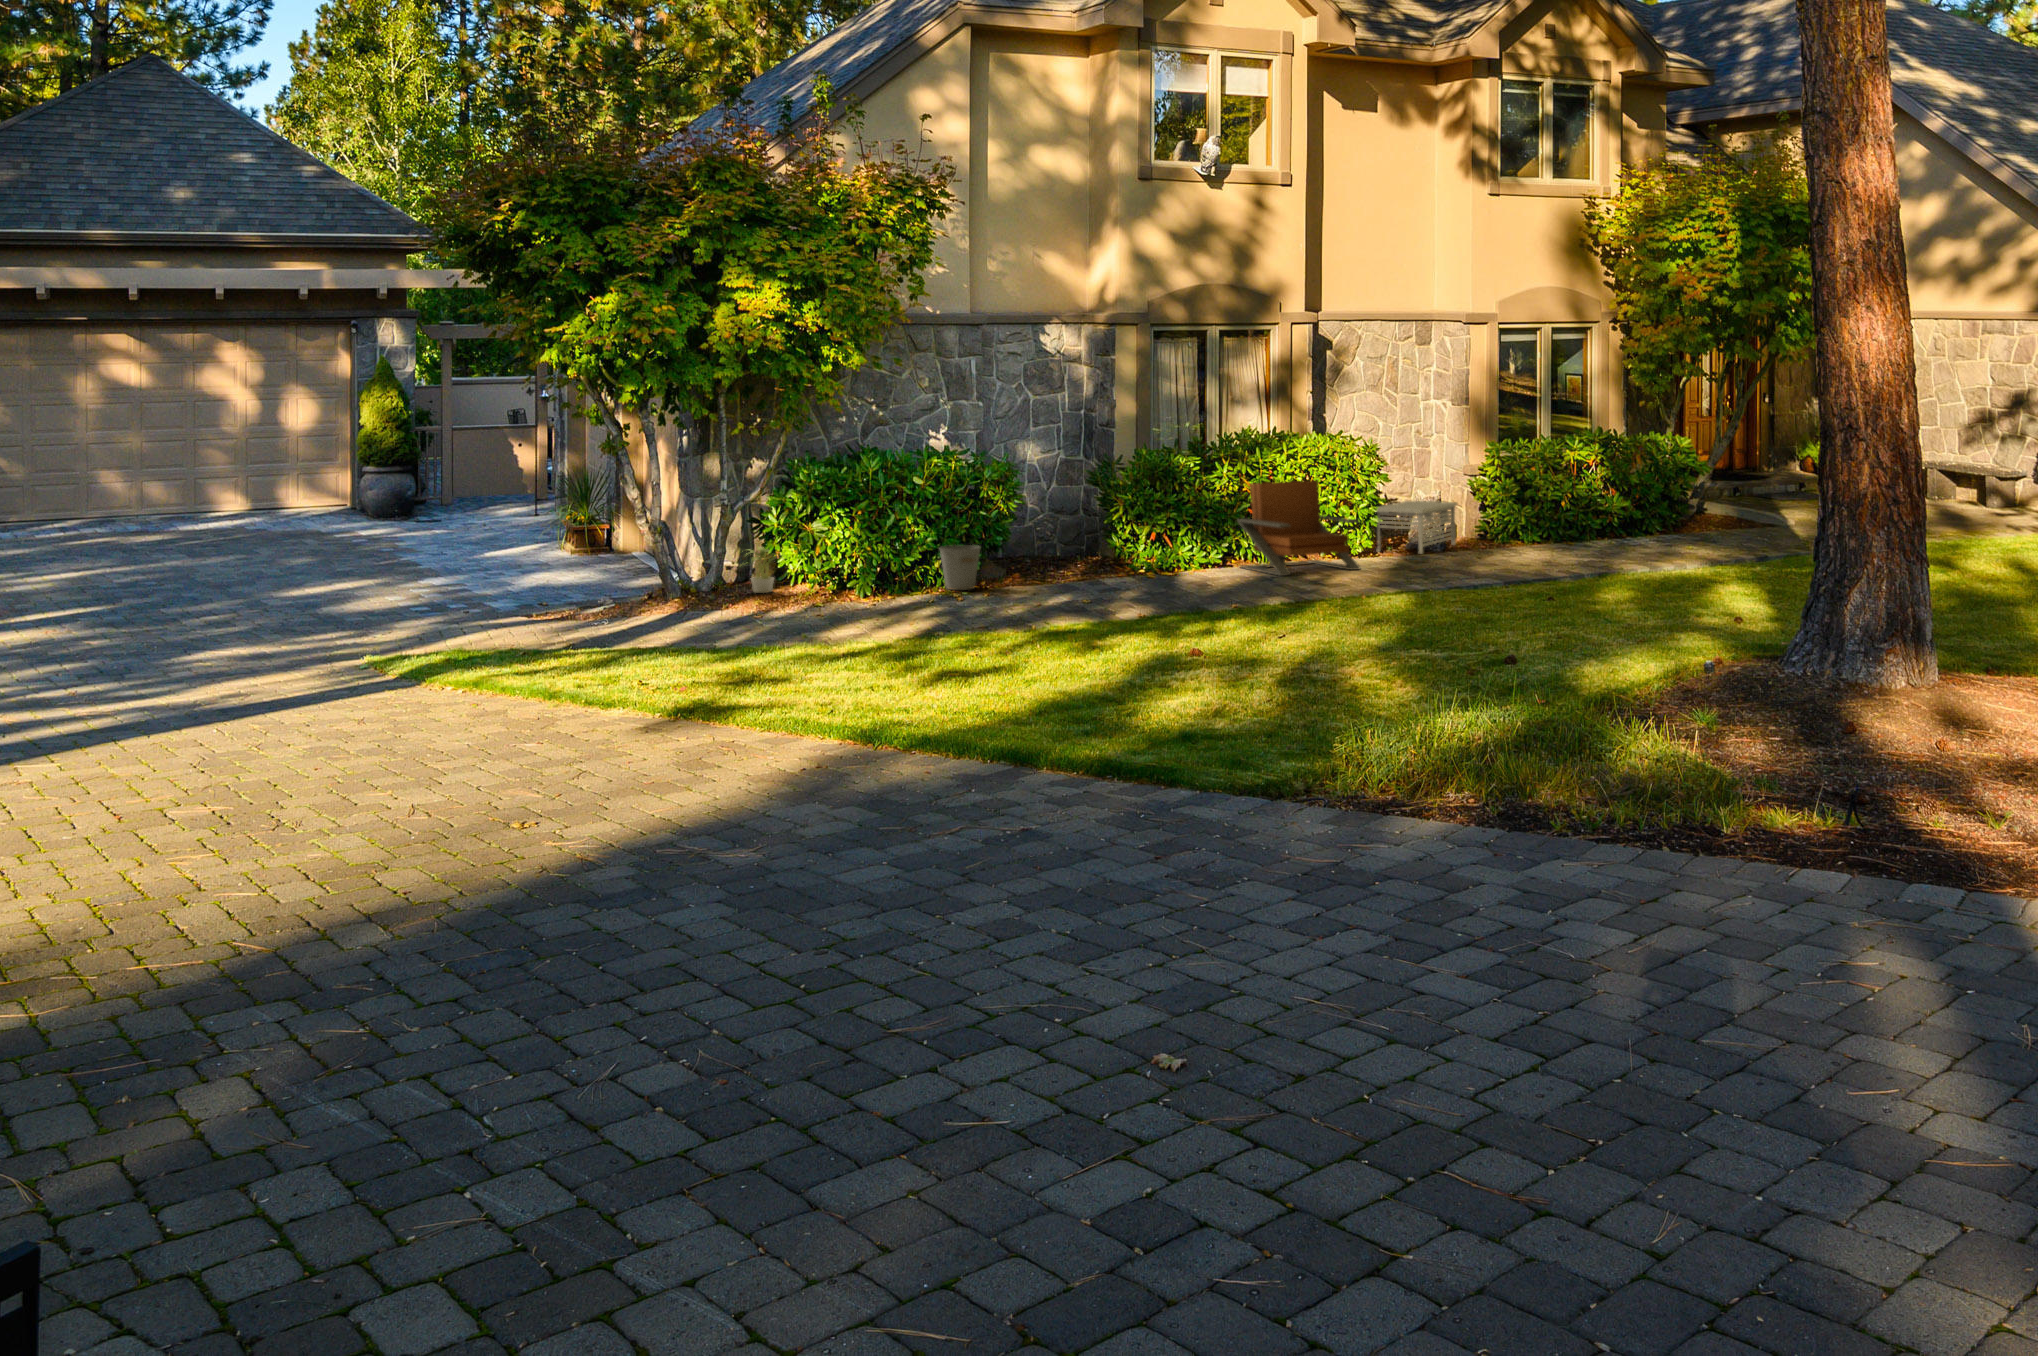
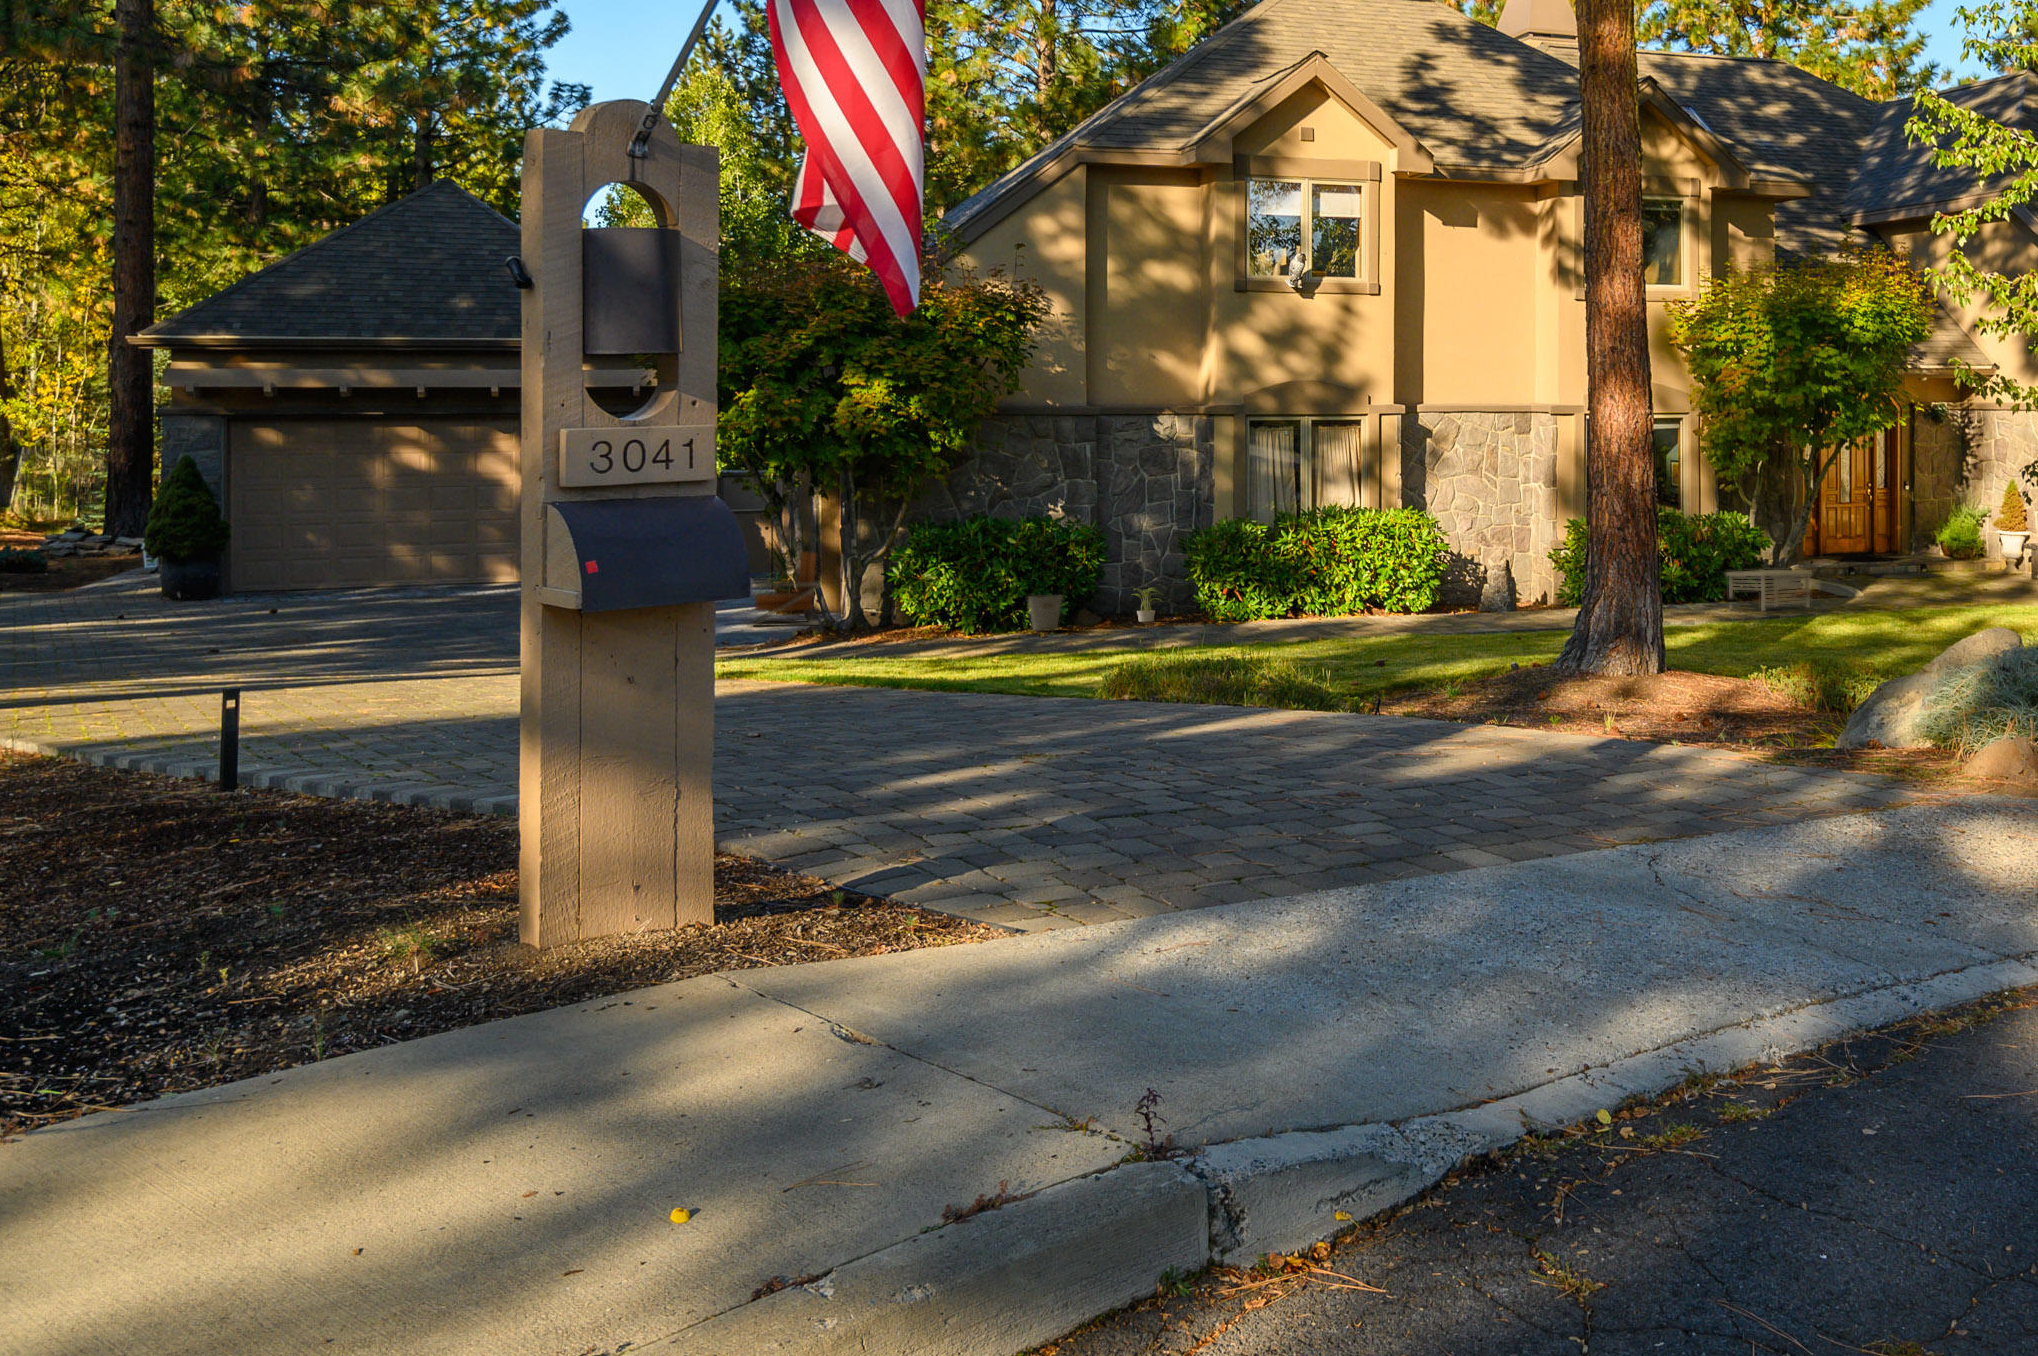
lounge chair: present [1237,480,1360,576] -> present [754,552,821,626]
storage bench: present [1377,501,1457,554] -> present [1727,570,1811,611]
potted plant: present [739,547,783,593] -> present [1132,588,1162,622]

